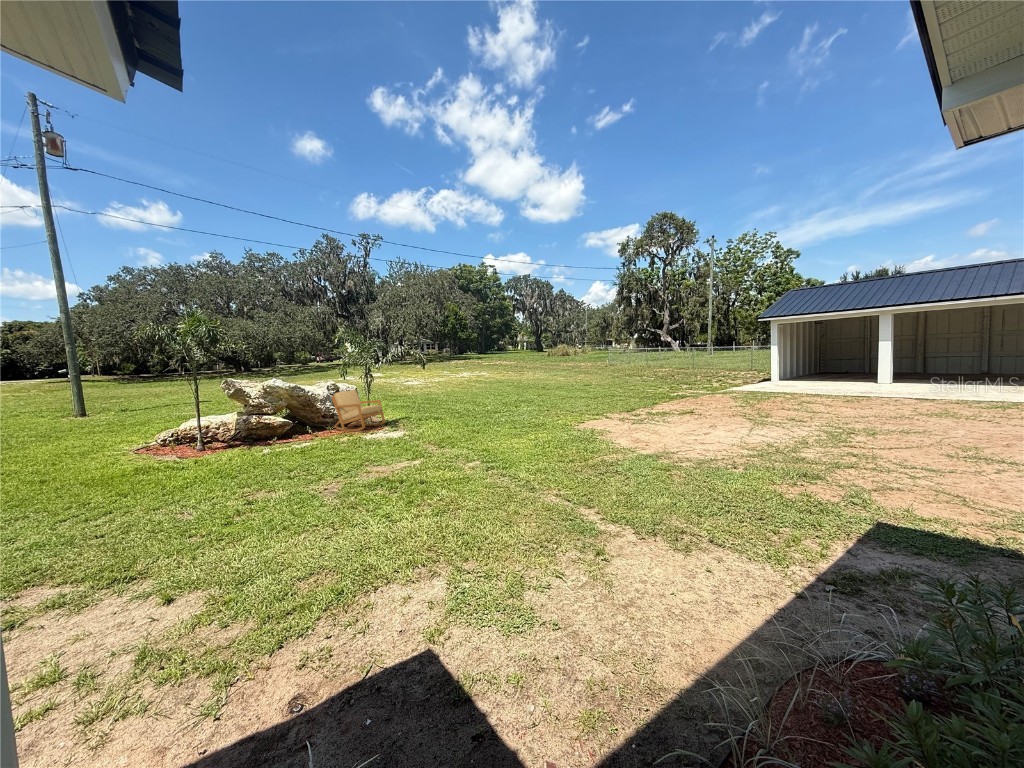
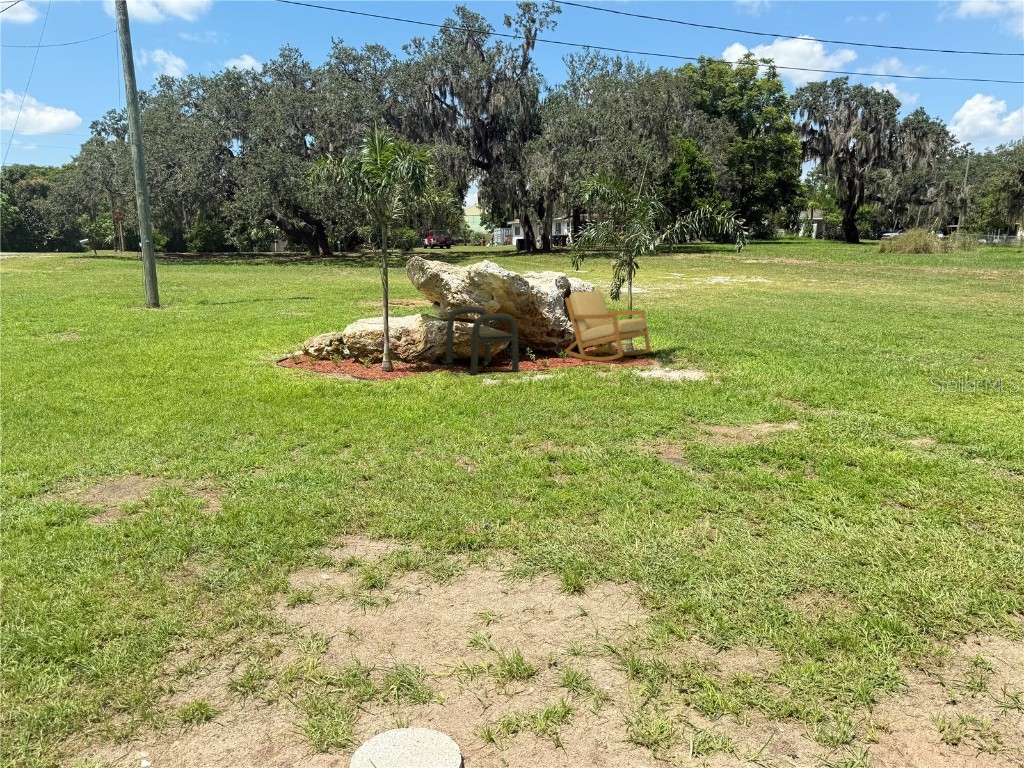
bench: none [249,406,294,450] -> present [446,307,519,374]

